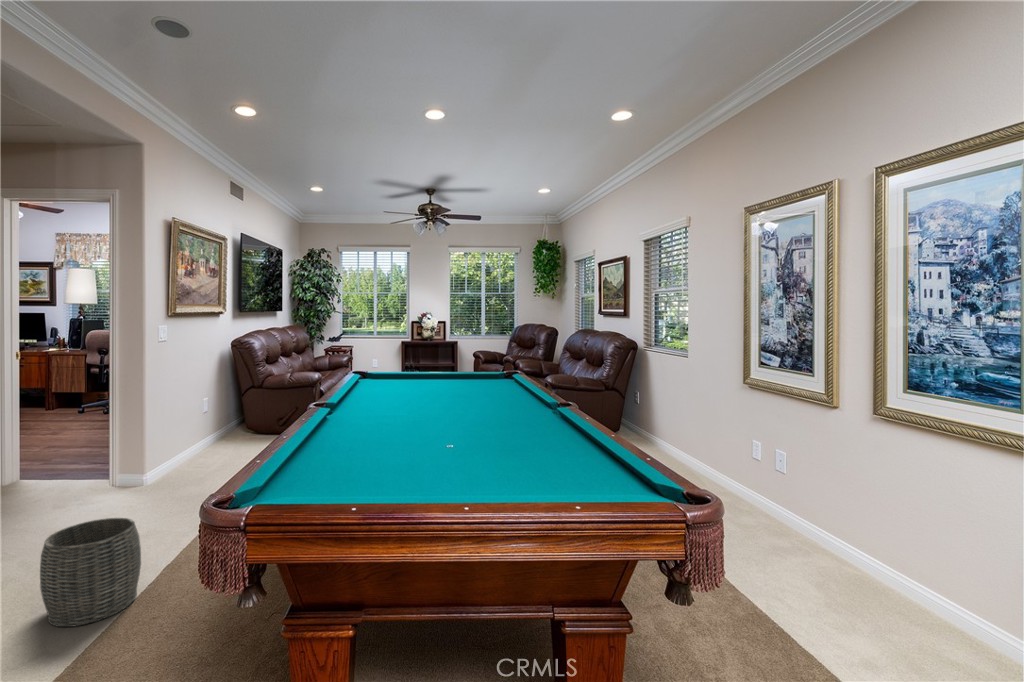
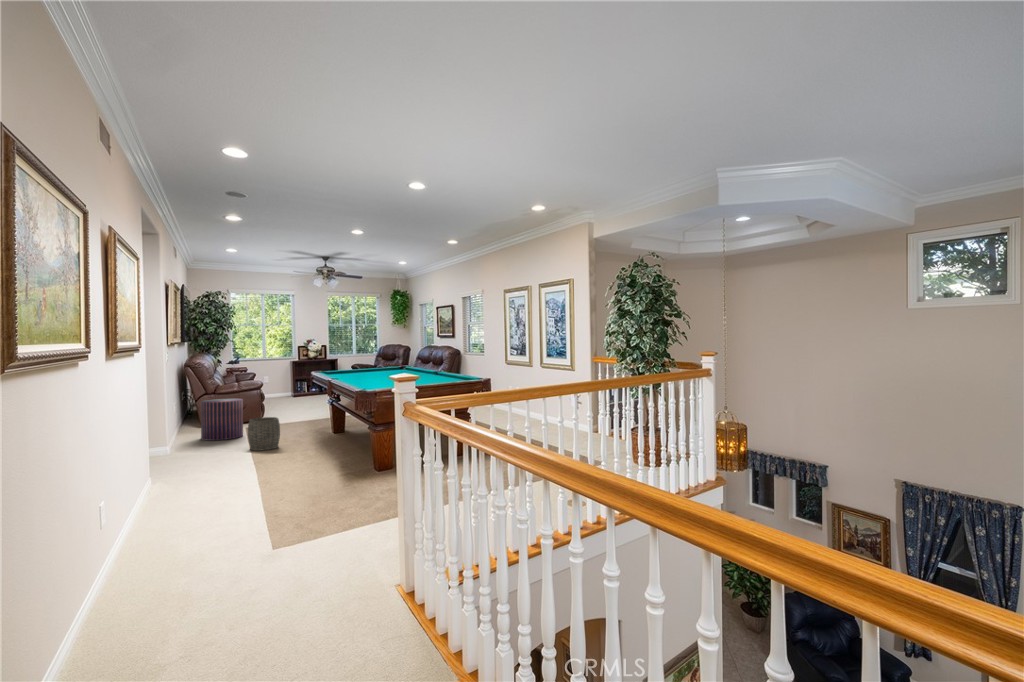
pouf: none [83,432,179,530] -> present [201,398,243,441]

